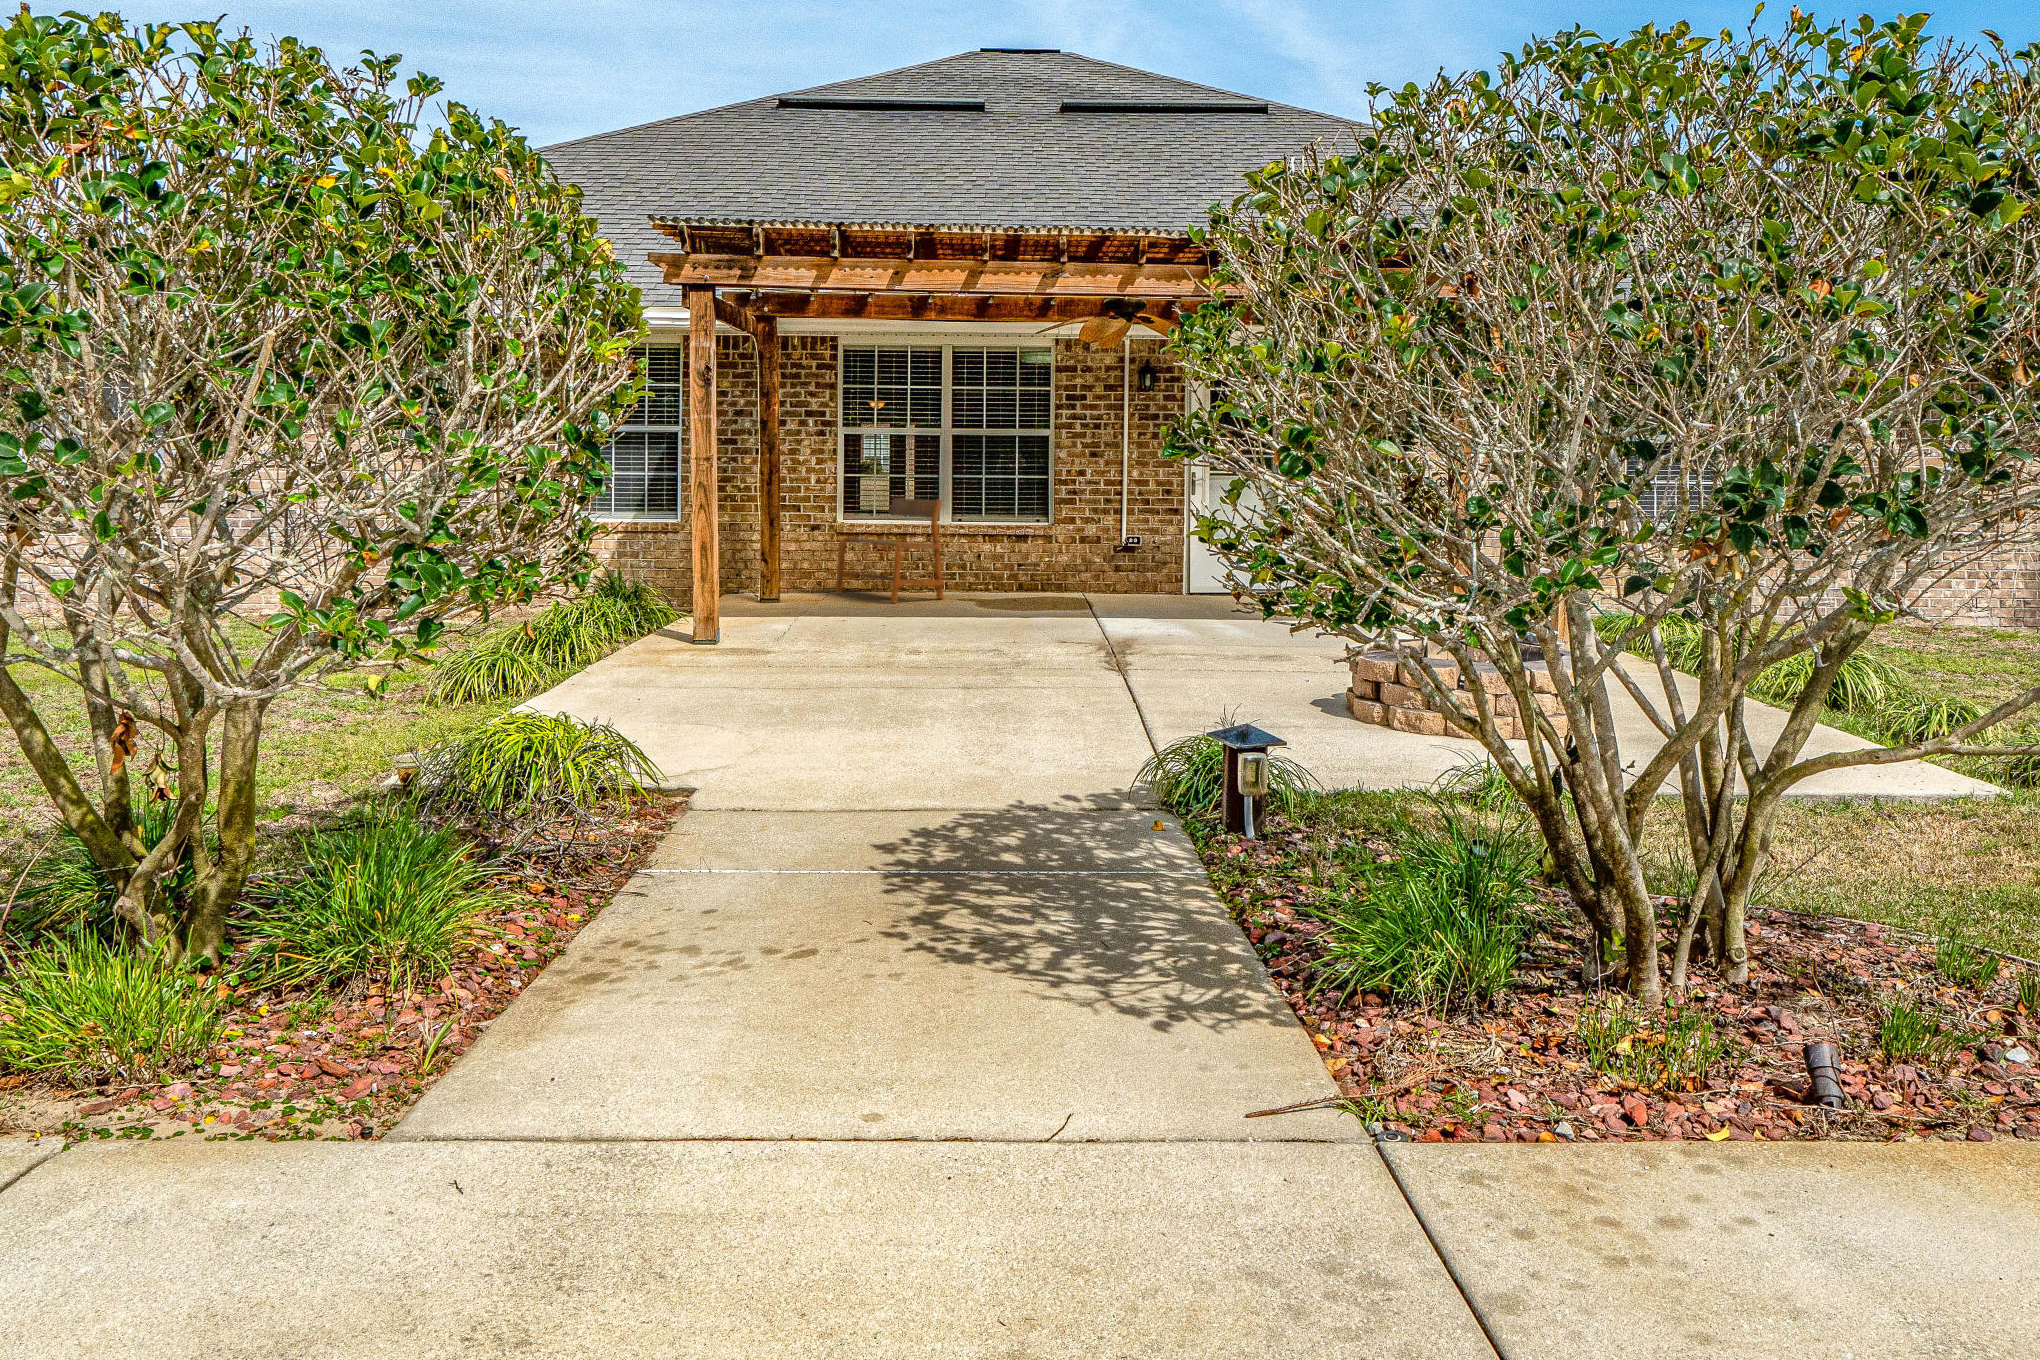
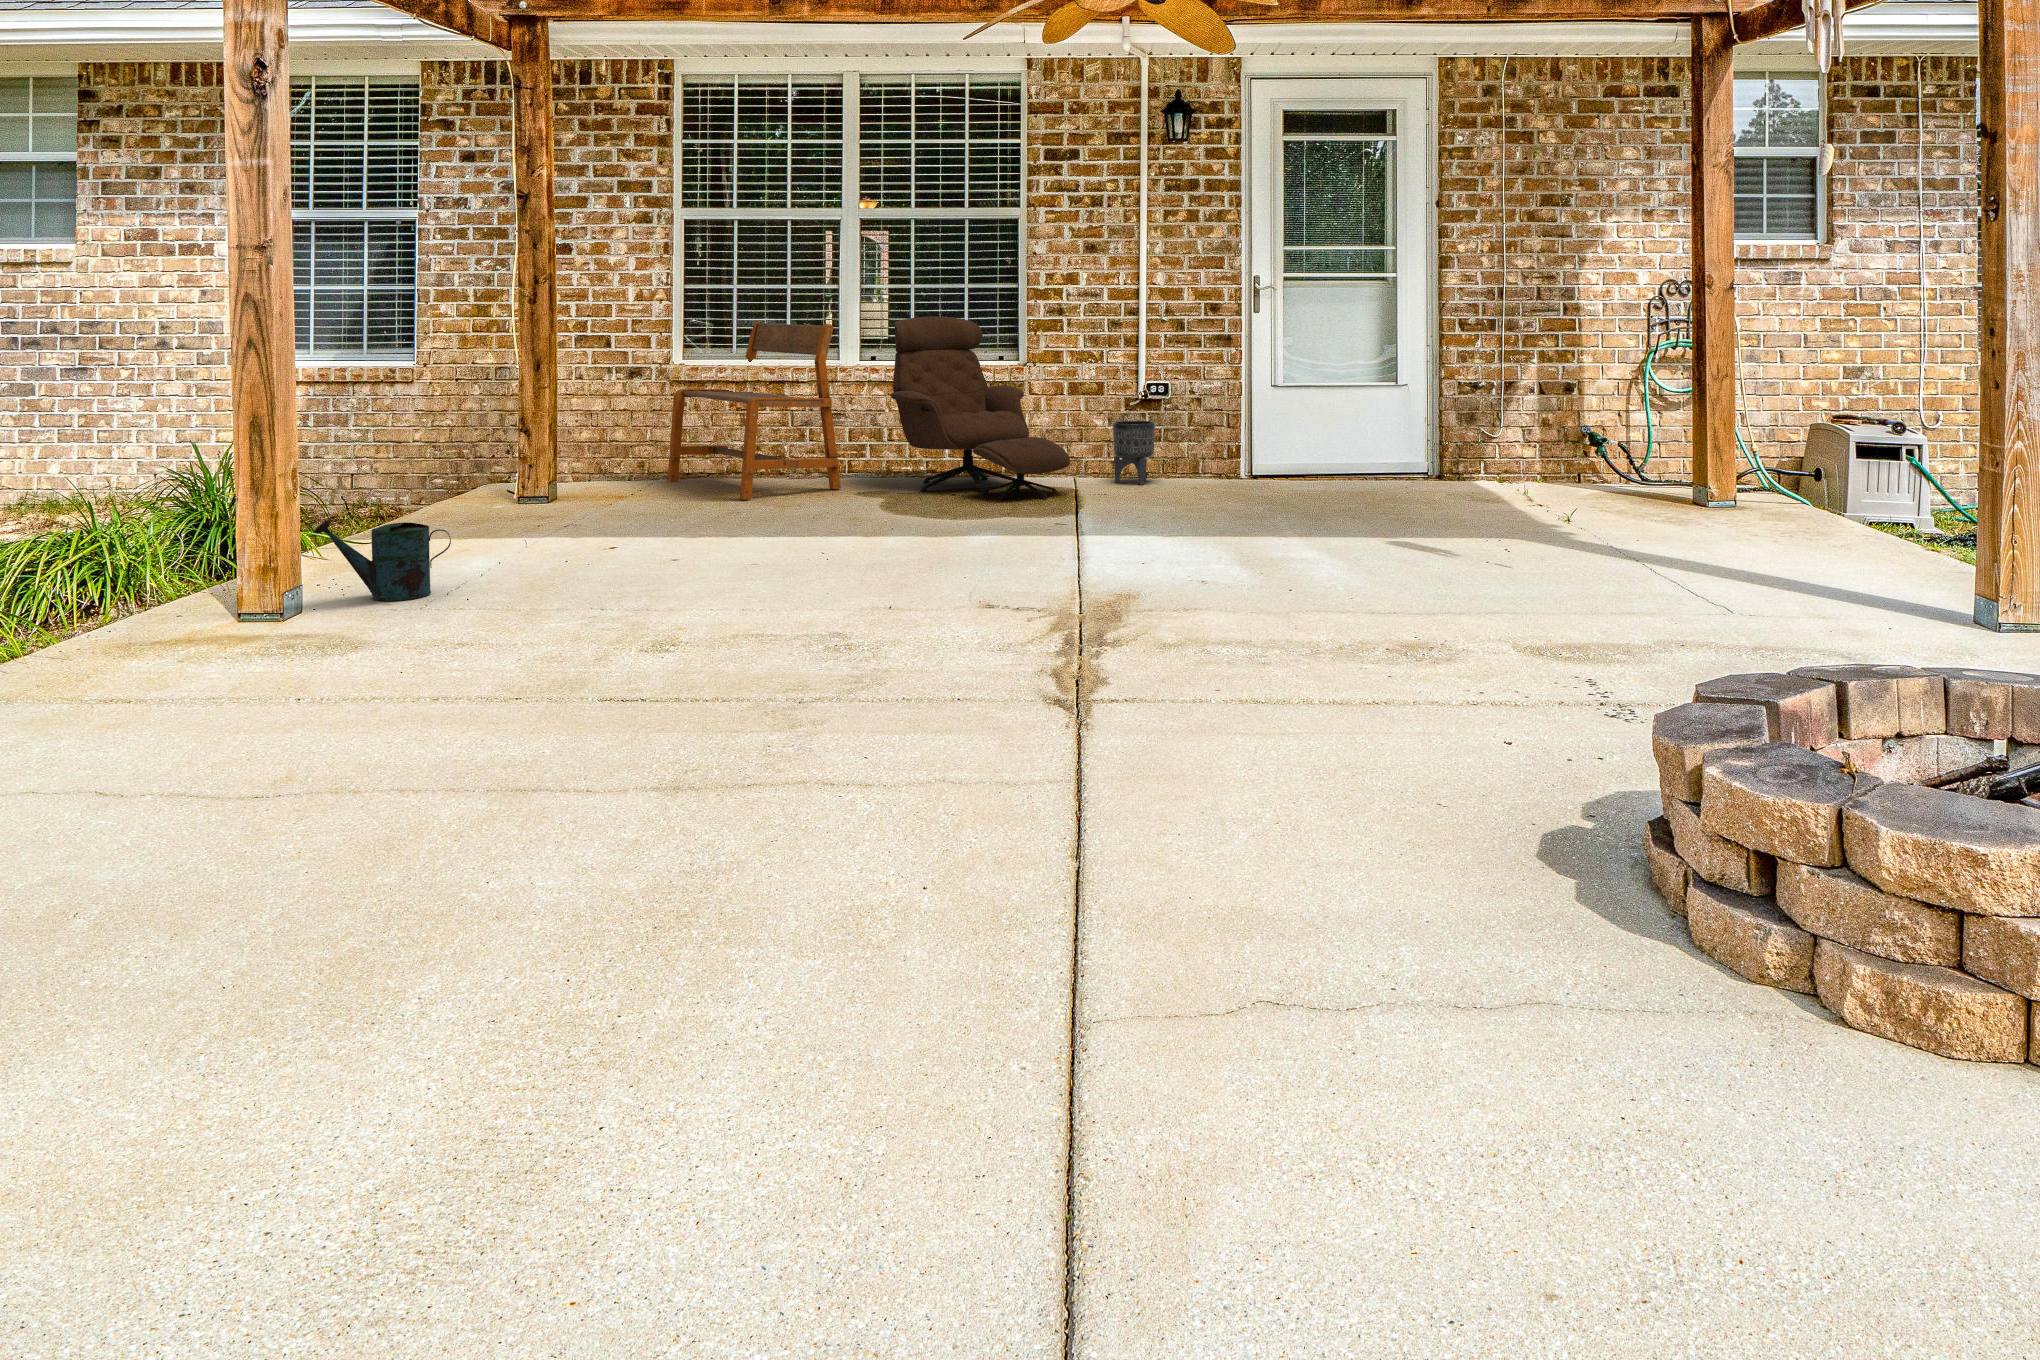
lounge chair: none [974,496,1084,606] -> present [890,317,1070,499]
planter: none [1106,562,1132,601] -> present [1113,421,1155,485]
watering can: none [736,597,795,639] -> present [314,520,451,601]

